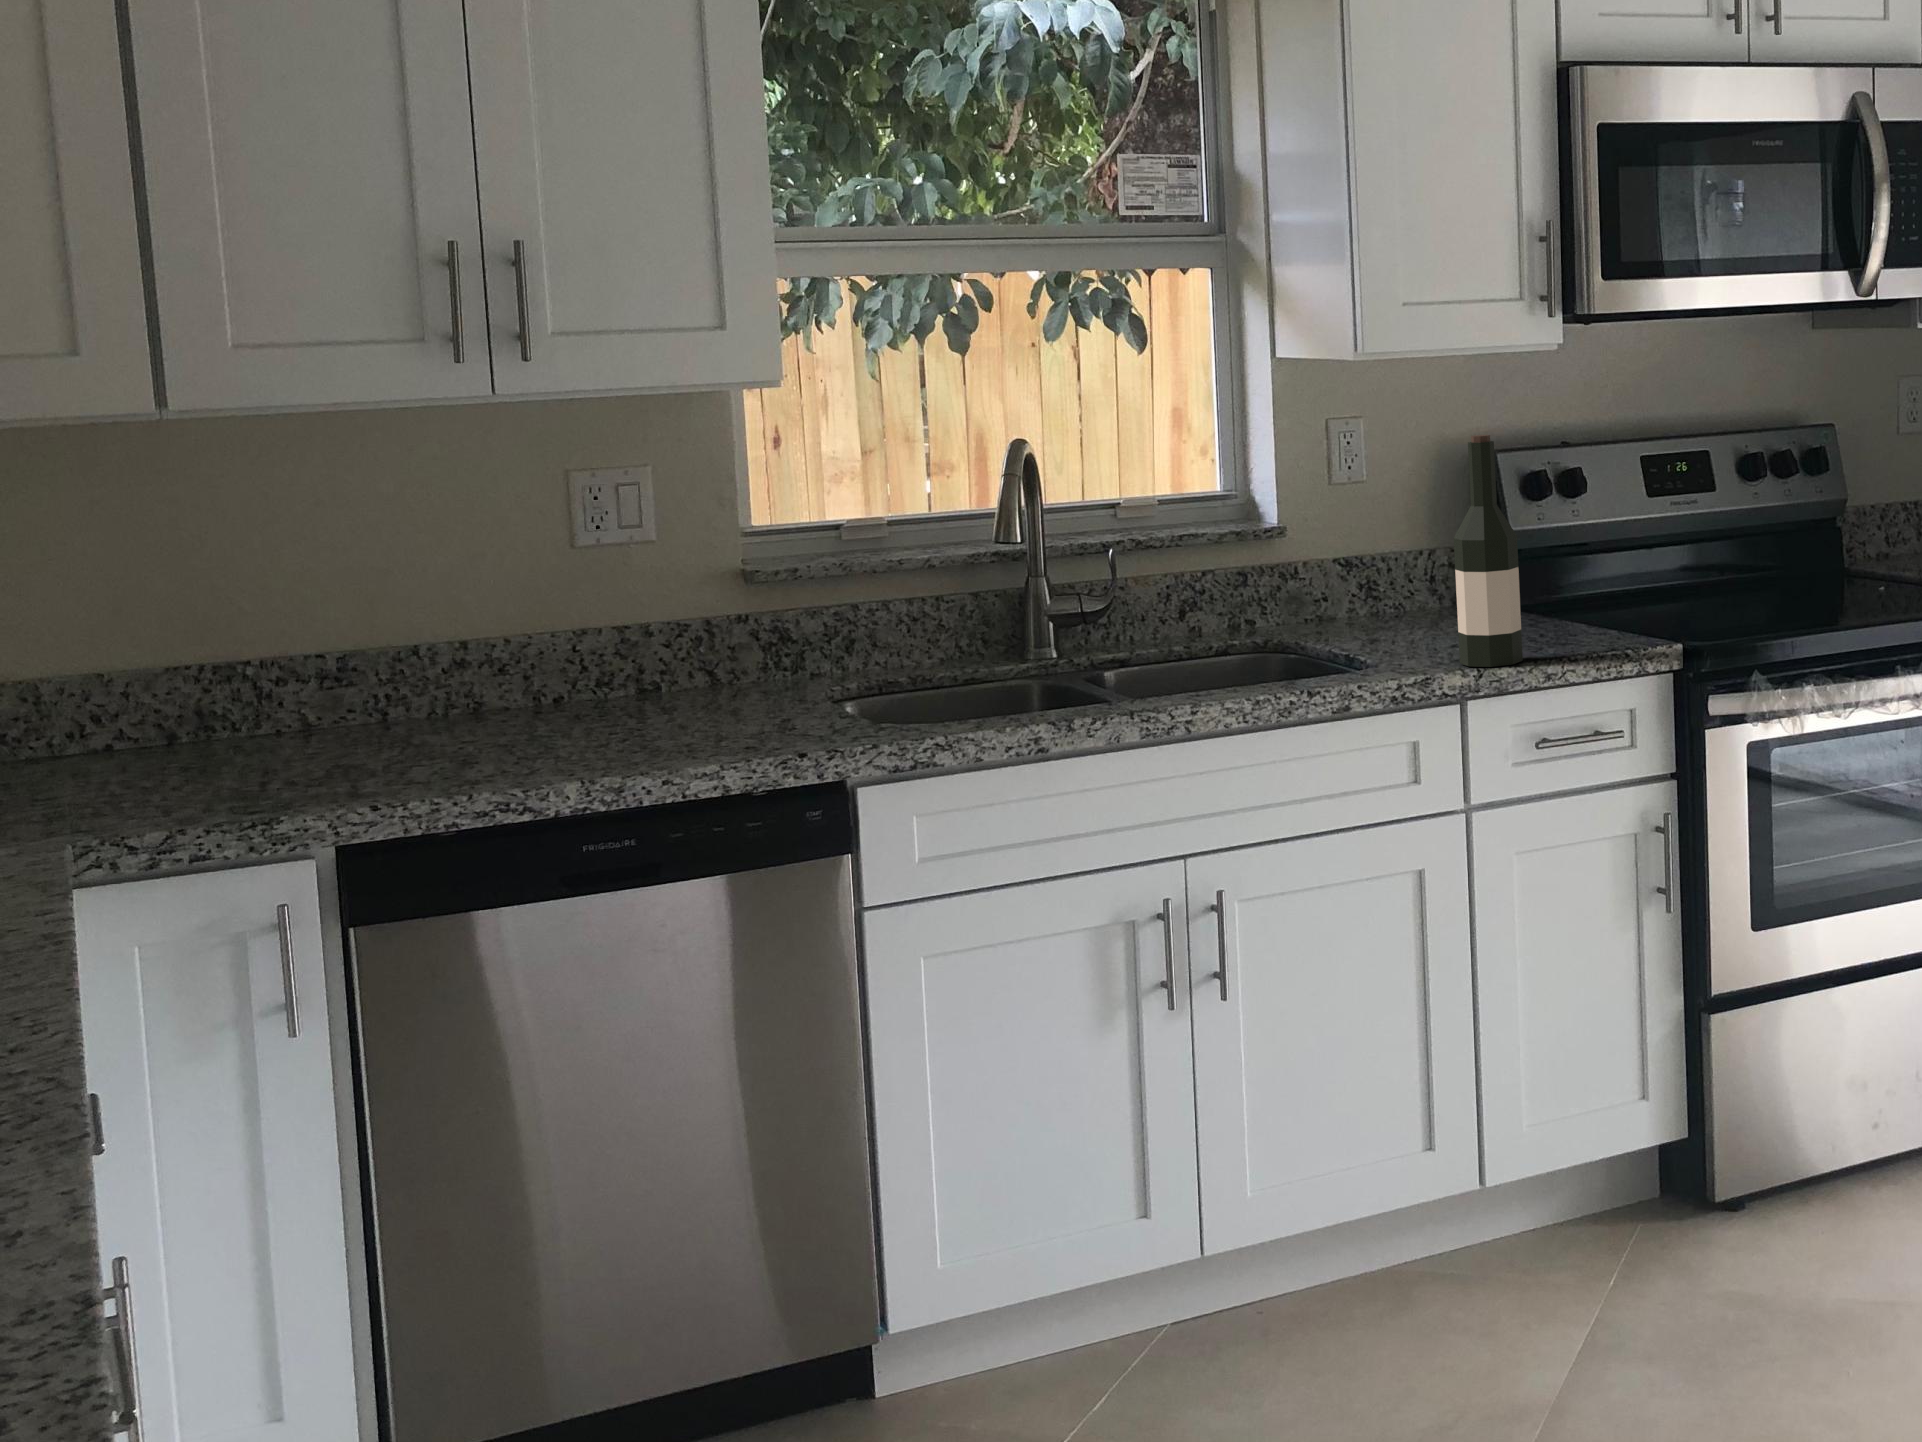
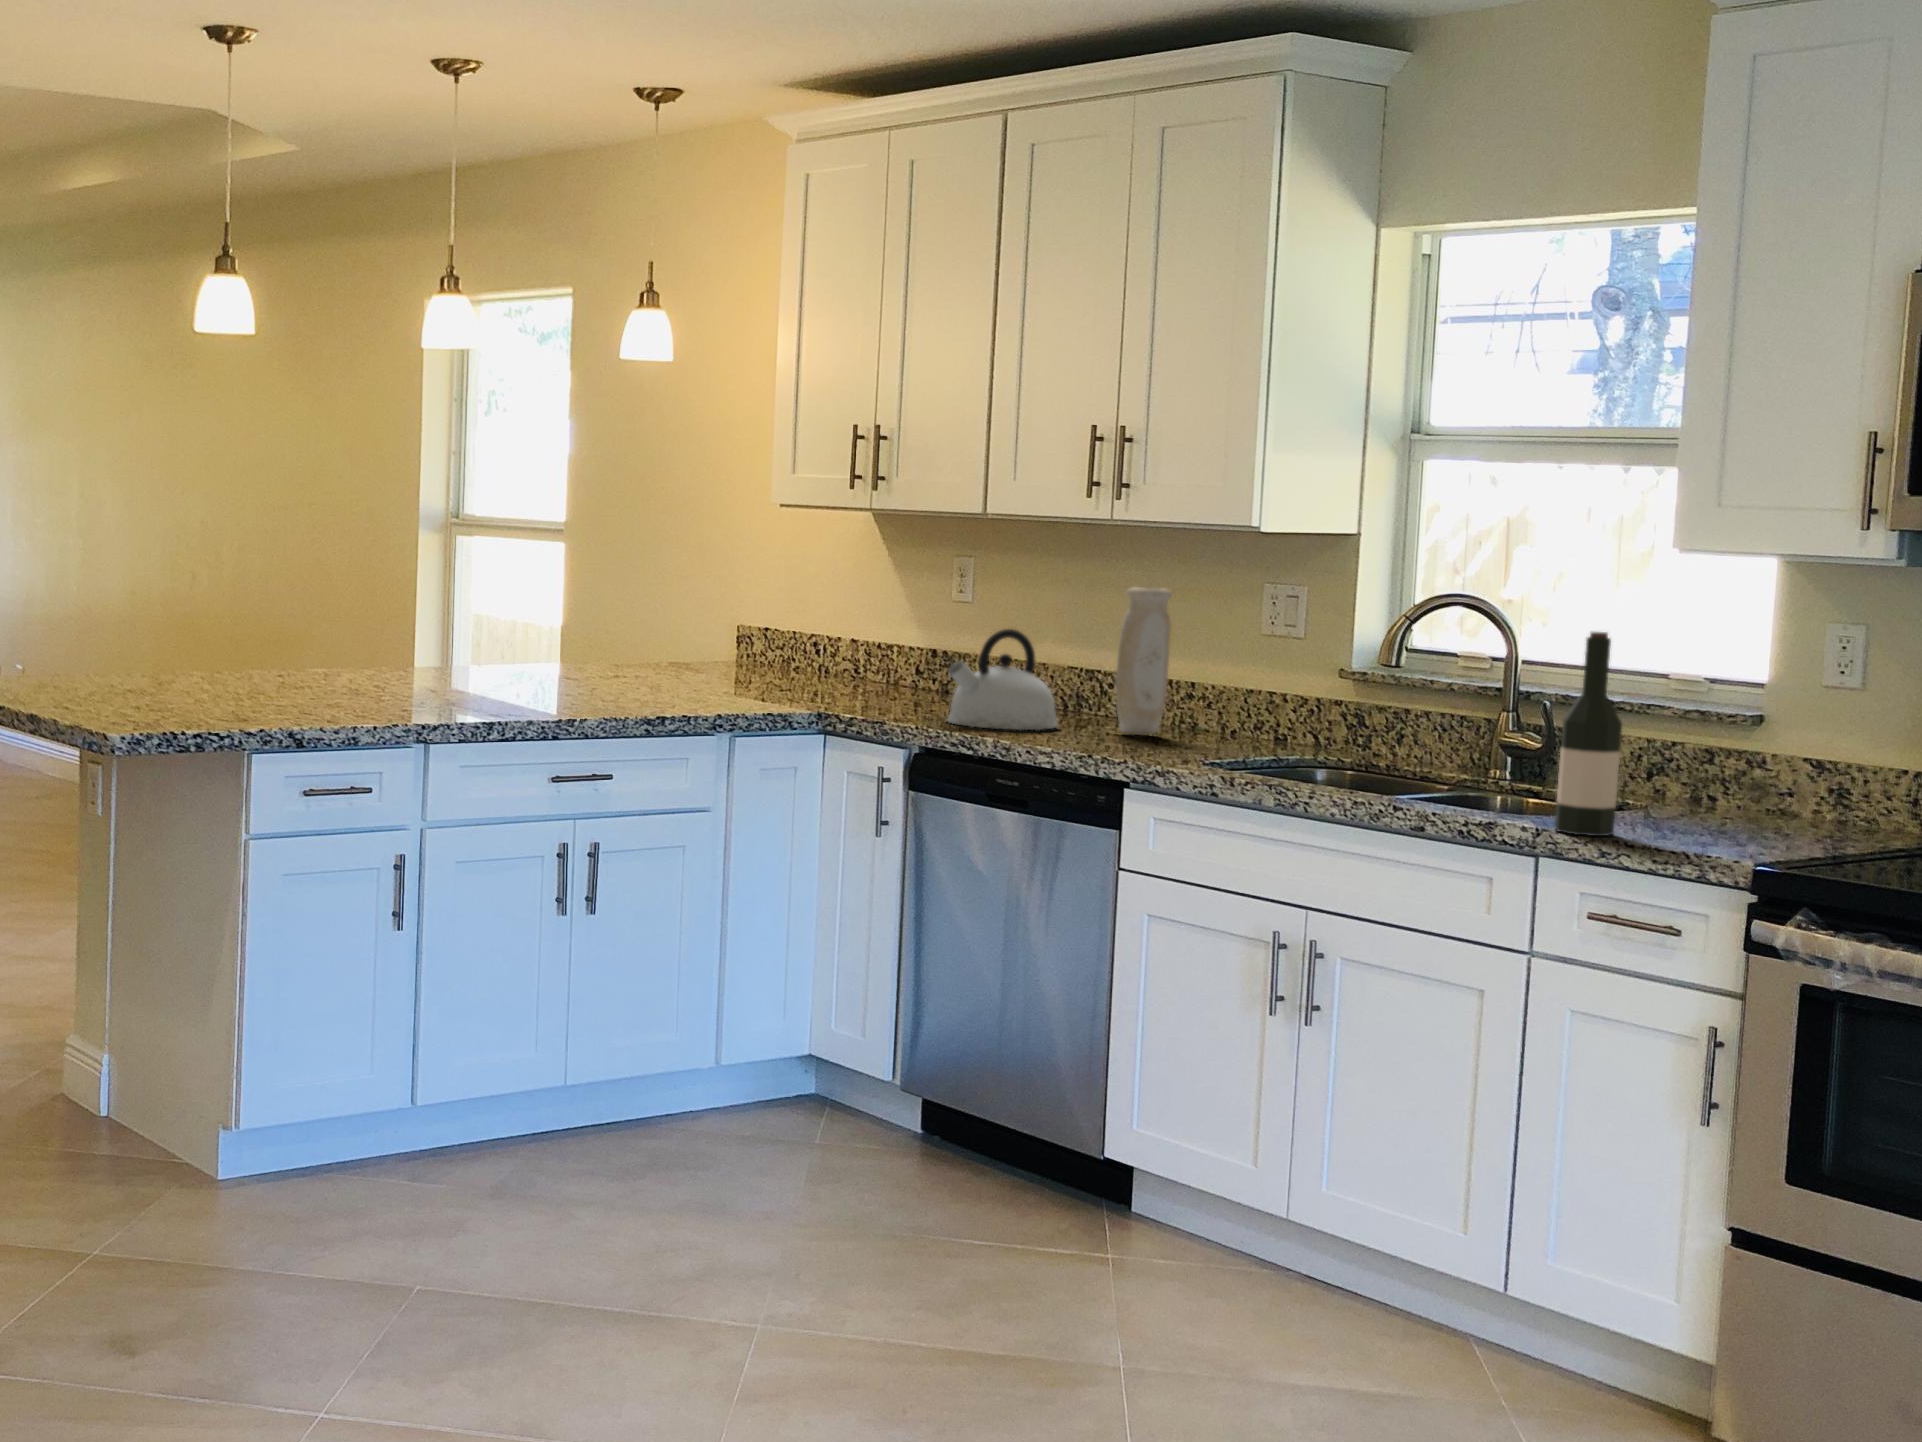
vase: none [410,498,493,739] -> present [1116,587,1172,735]
kettle: none [163,608,381,797] -> present [947,629,1058,730]

